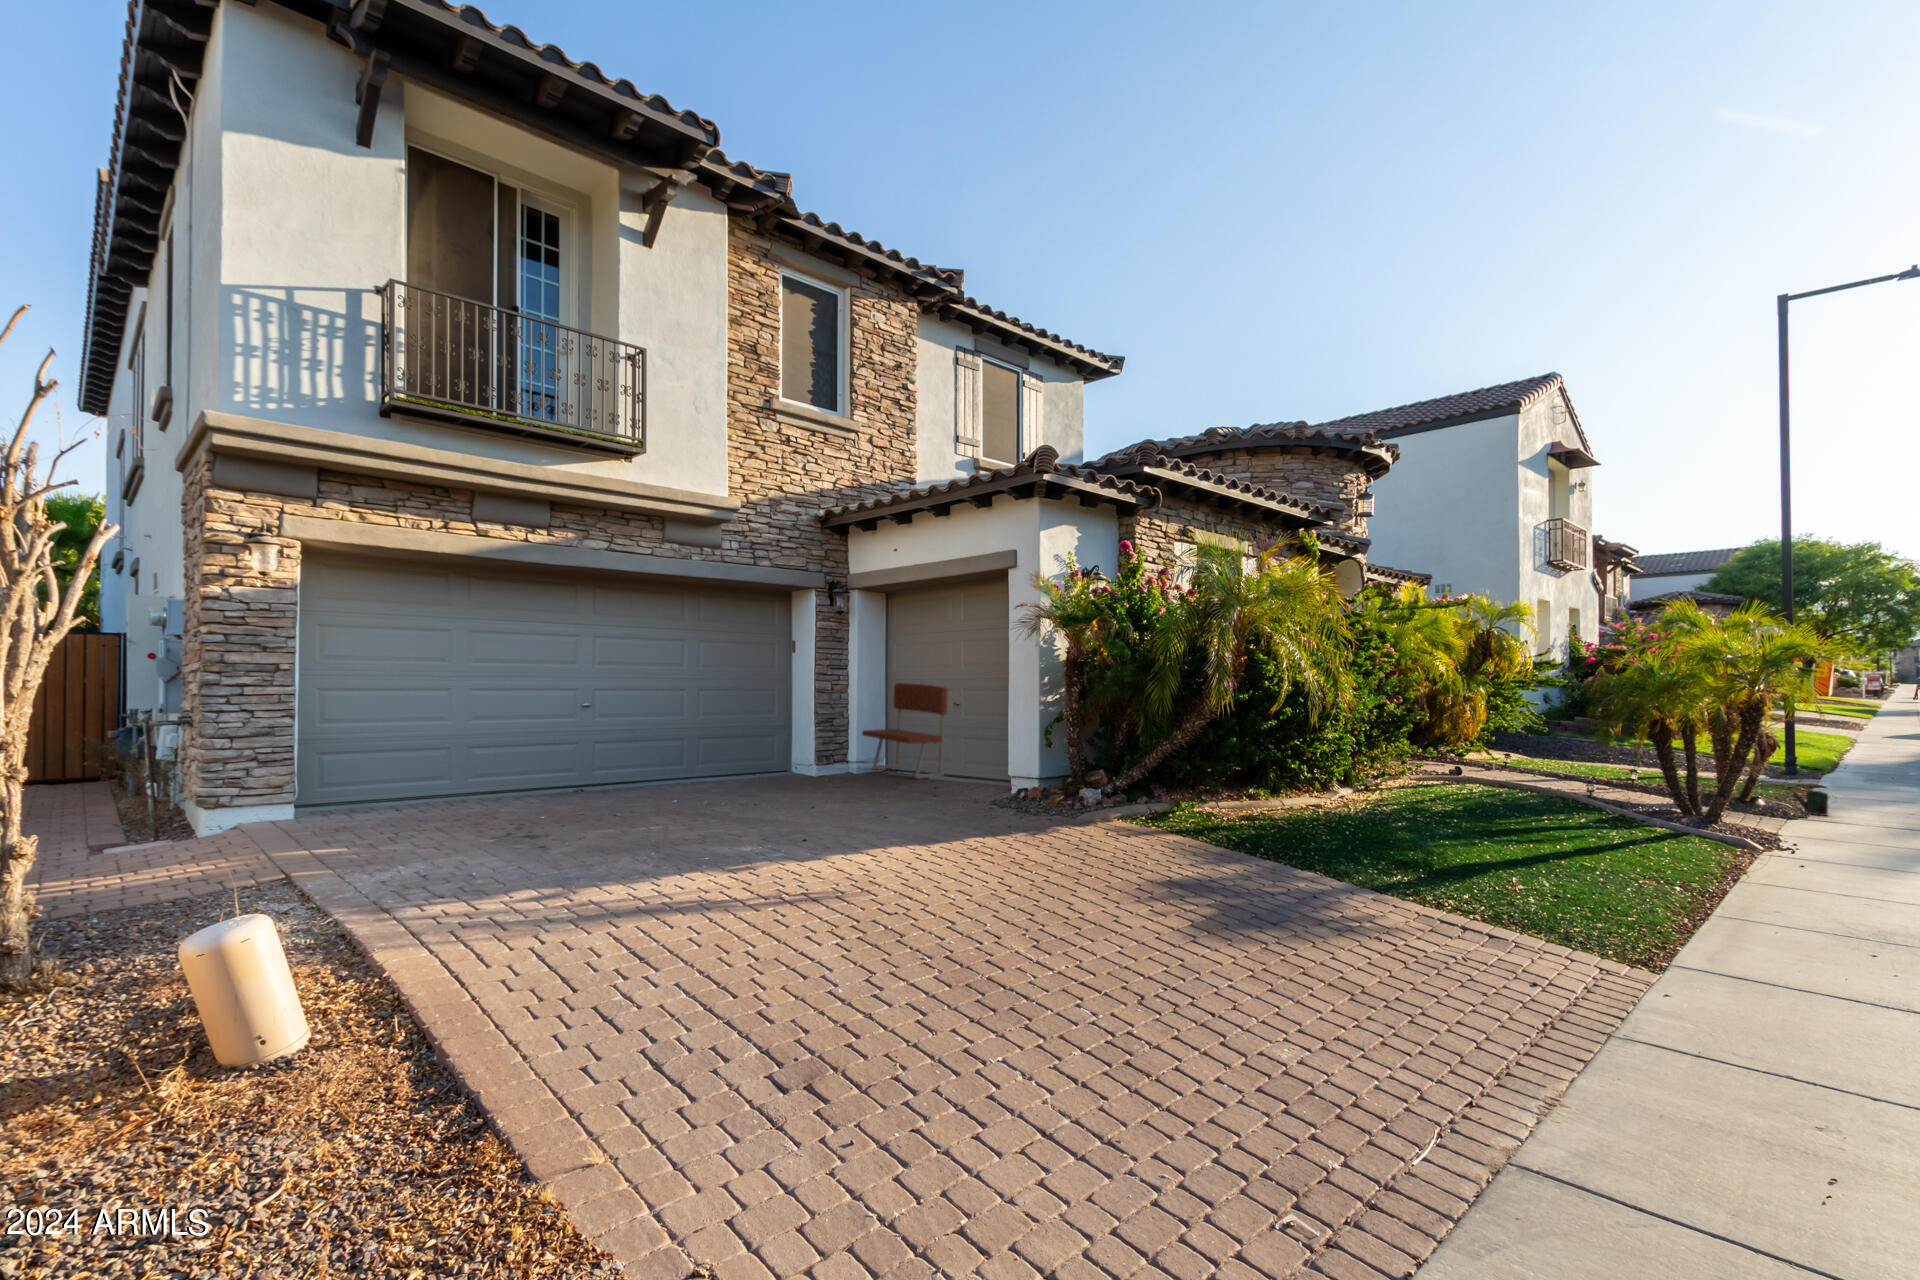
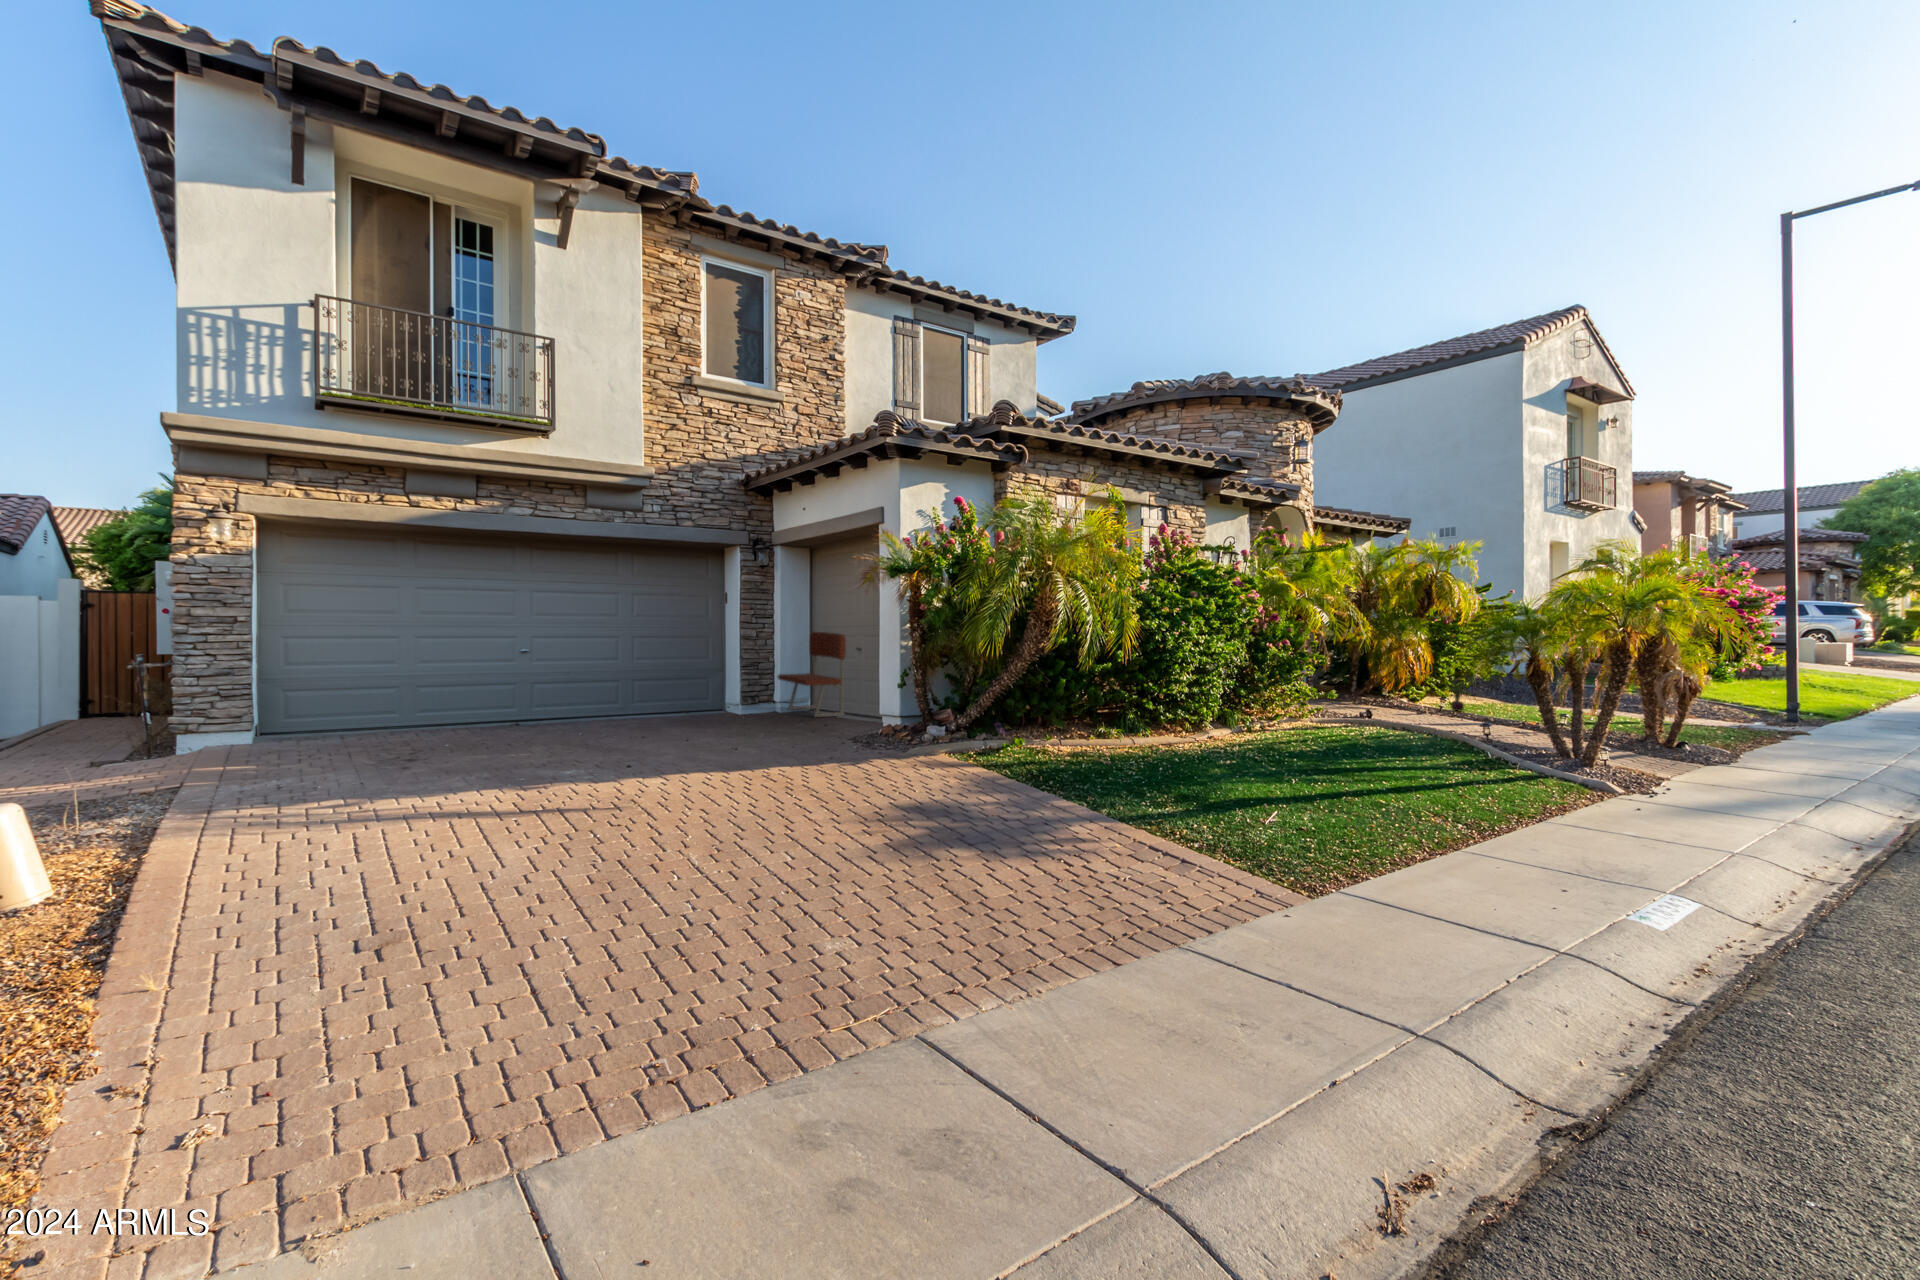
decorative plant: none [1500,735,1544,768] -> present [1451,680,1467,711]
watering can: present [1787,787,1828,816] -> none [1680,726,1730,756]

